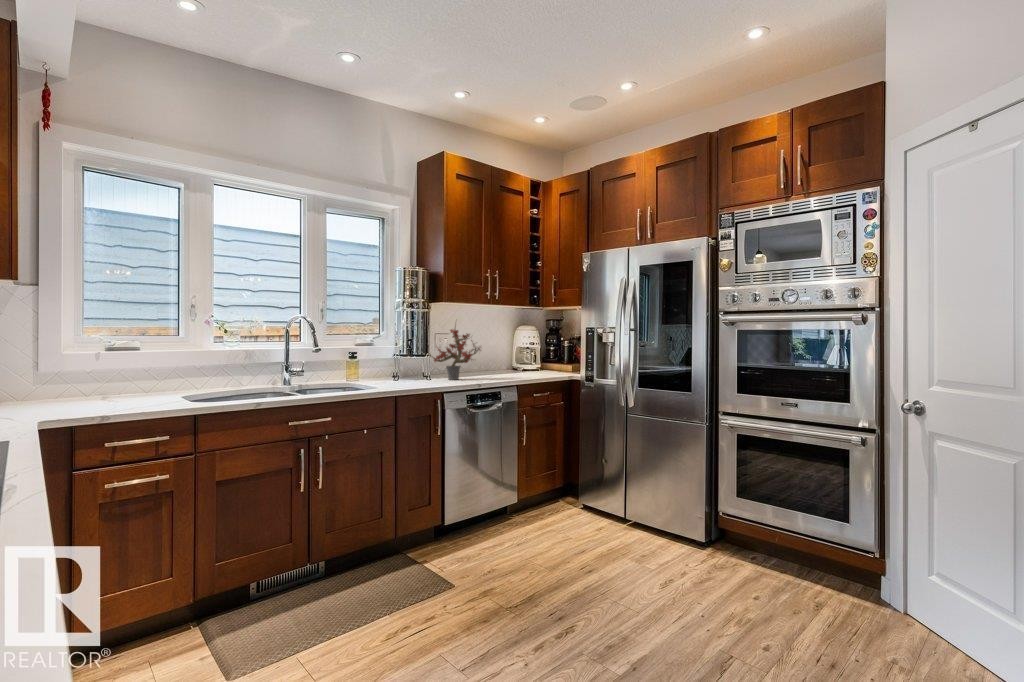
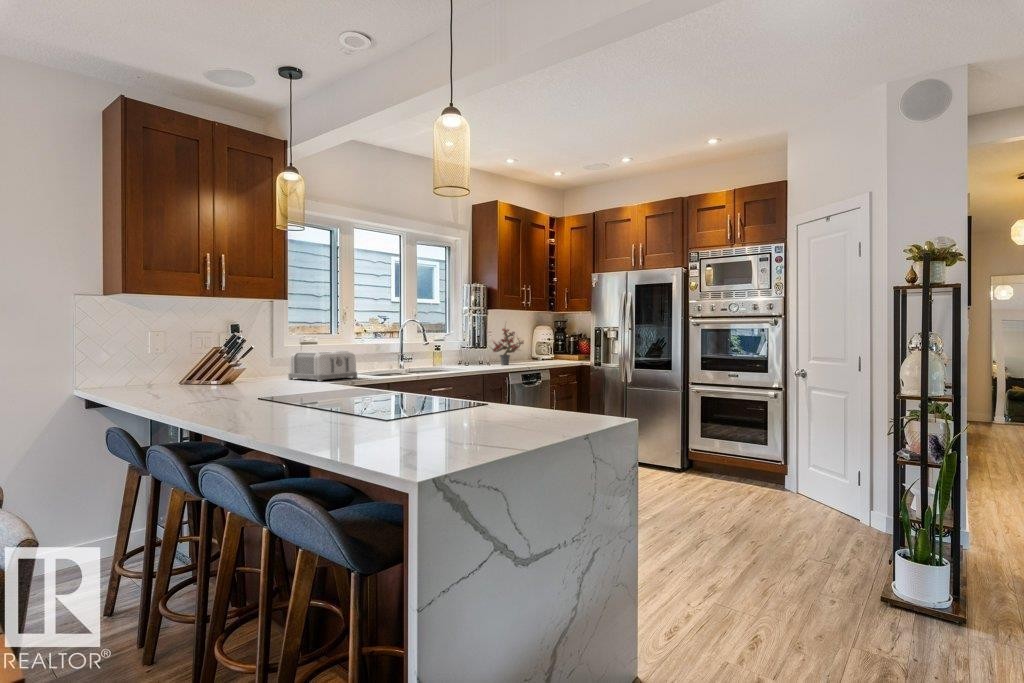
toaster: none [30,363,142,417] -> present [288,351,357,381]

